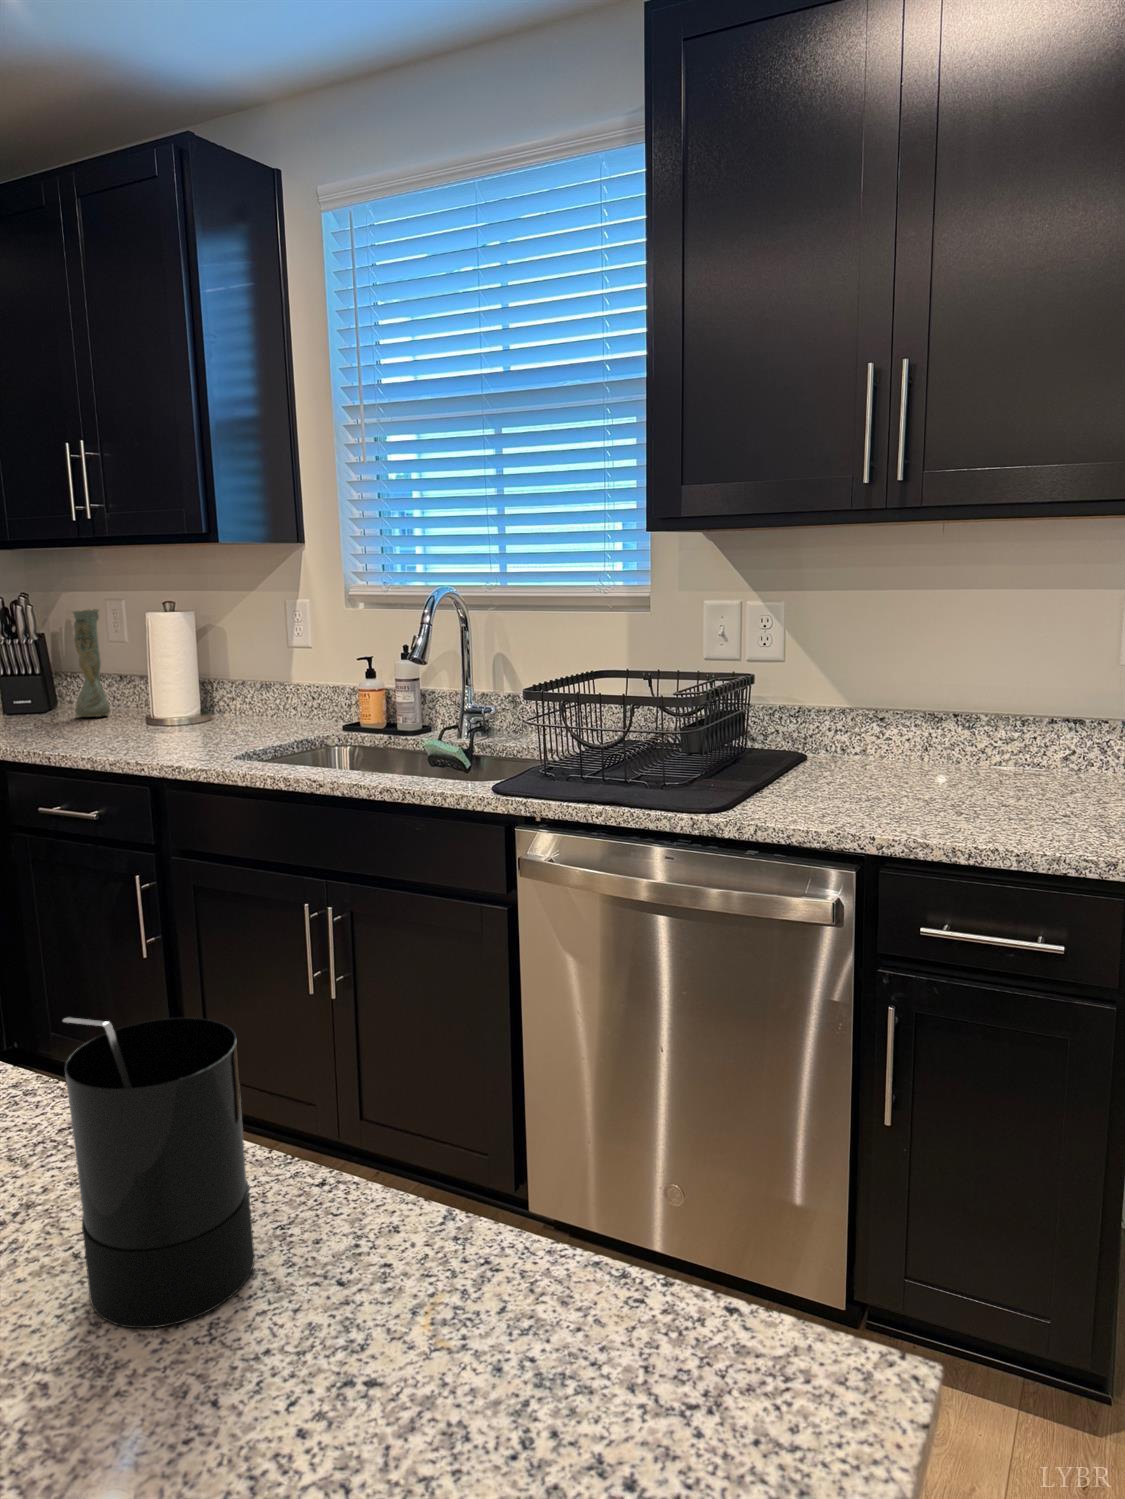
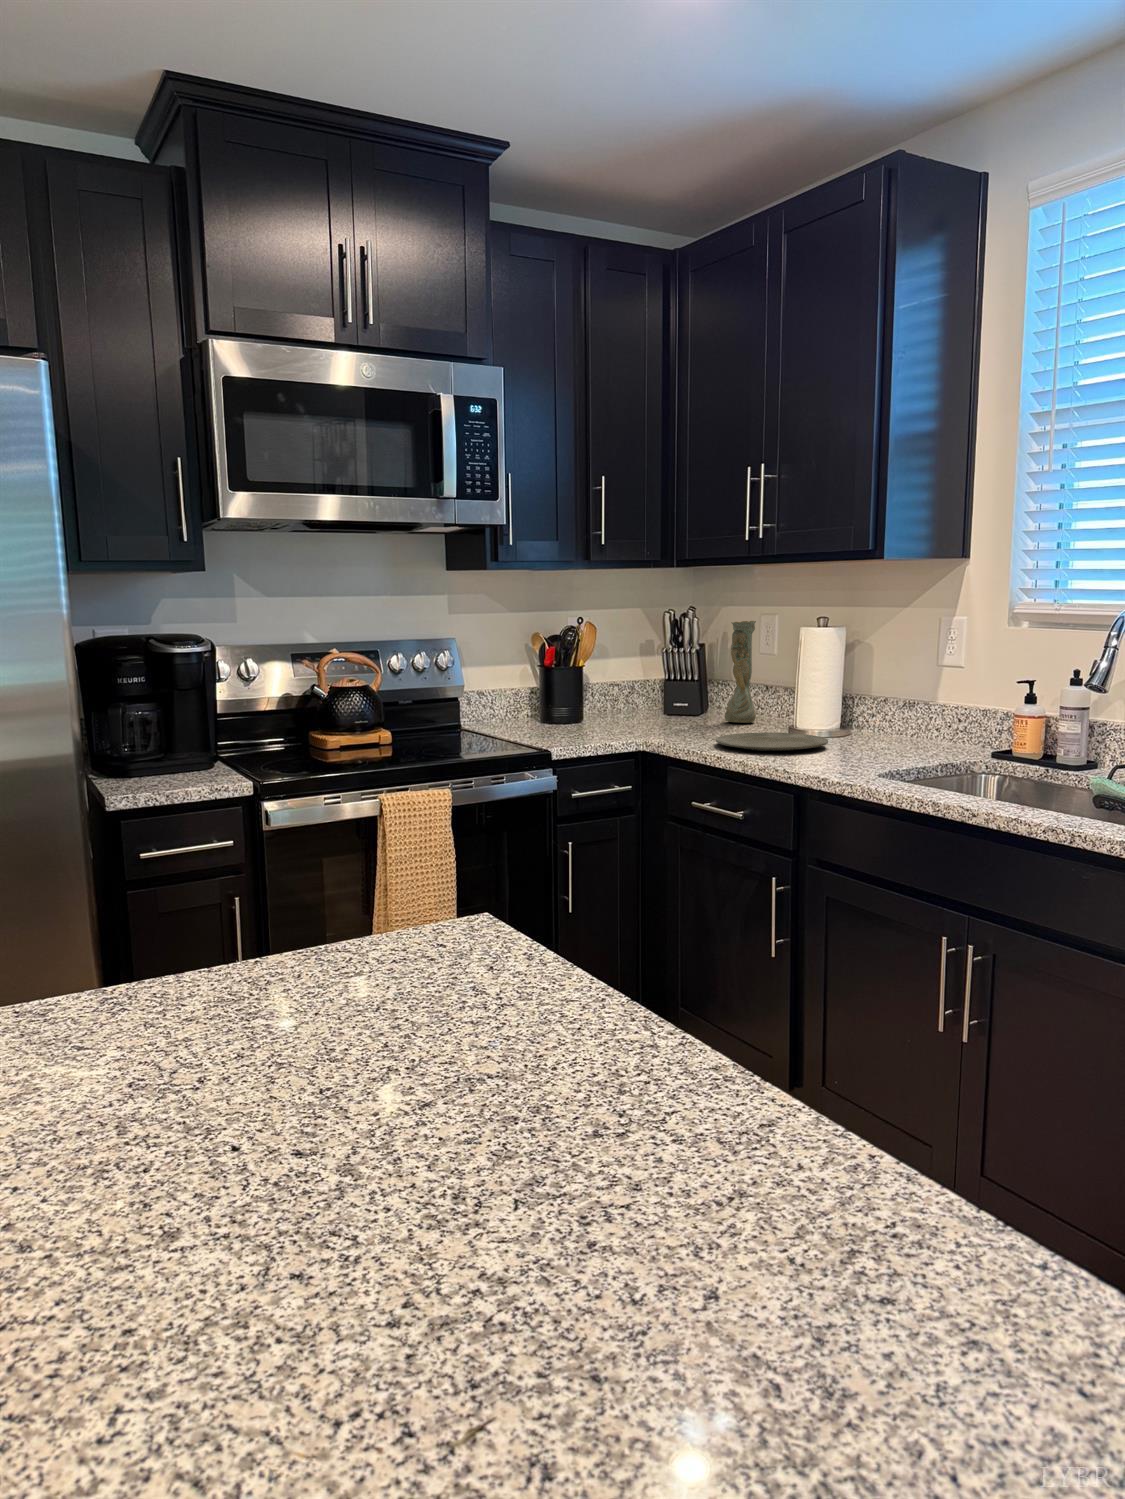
plate: none [62,723,185,743] -> present [716,732,828,751]
candle: present [63,1017,254,1328] -> none [811,1028,990,1371]

